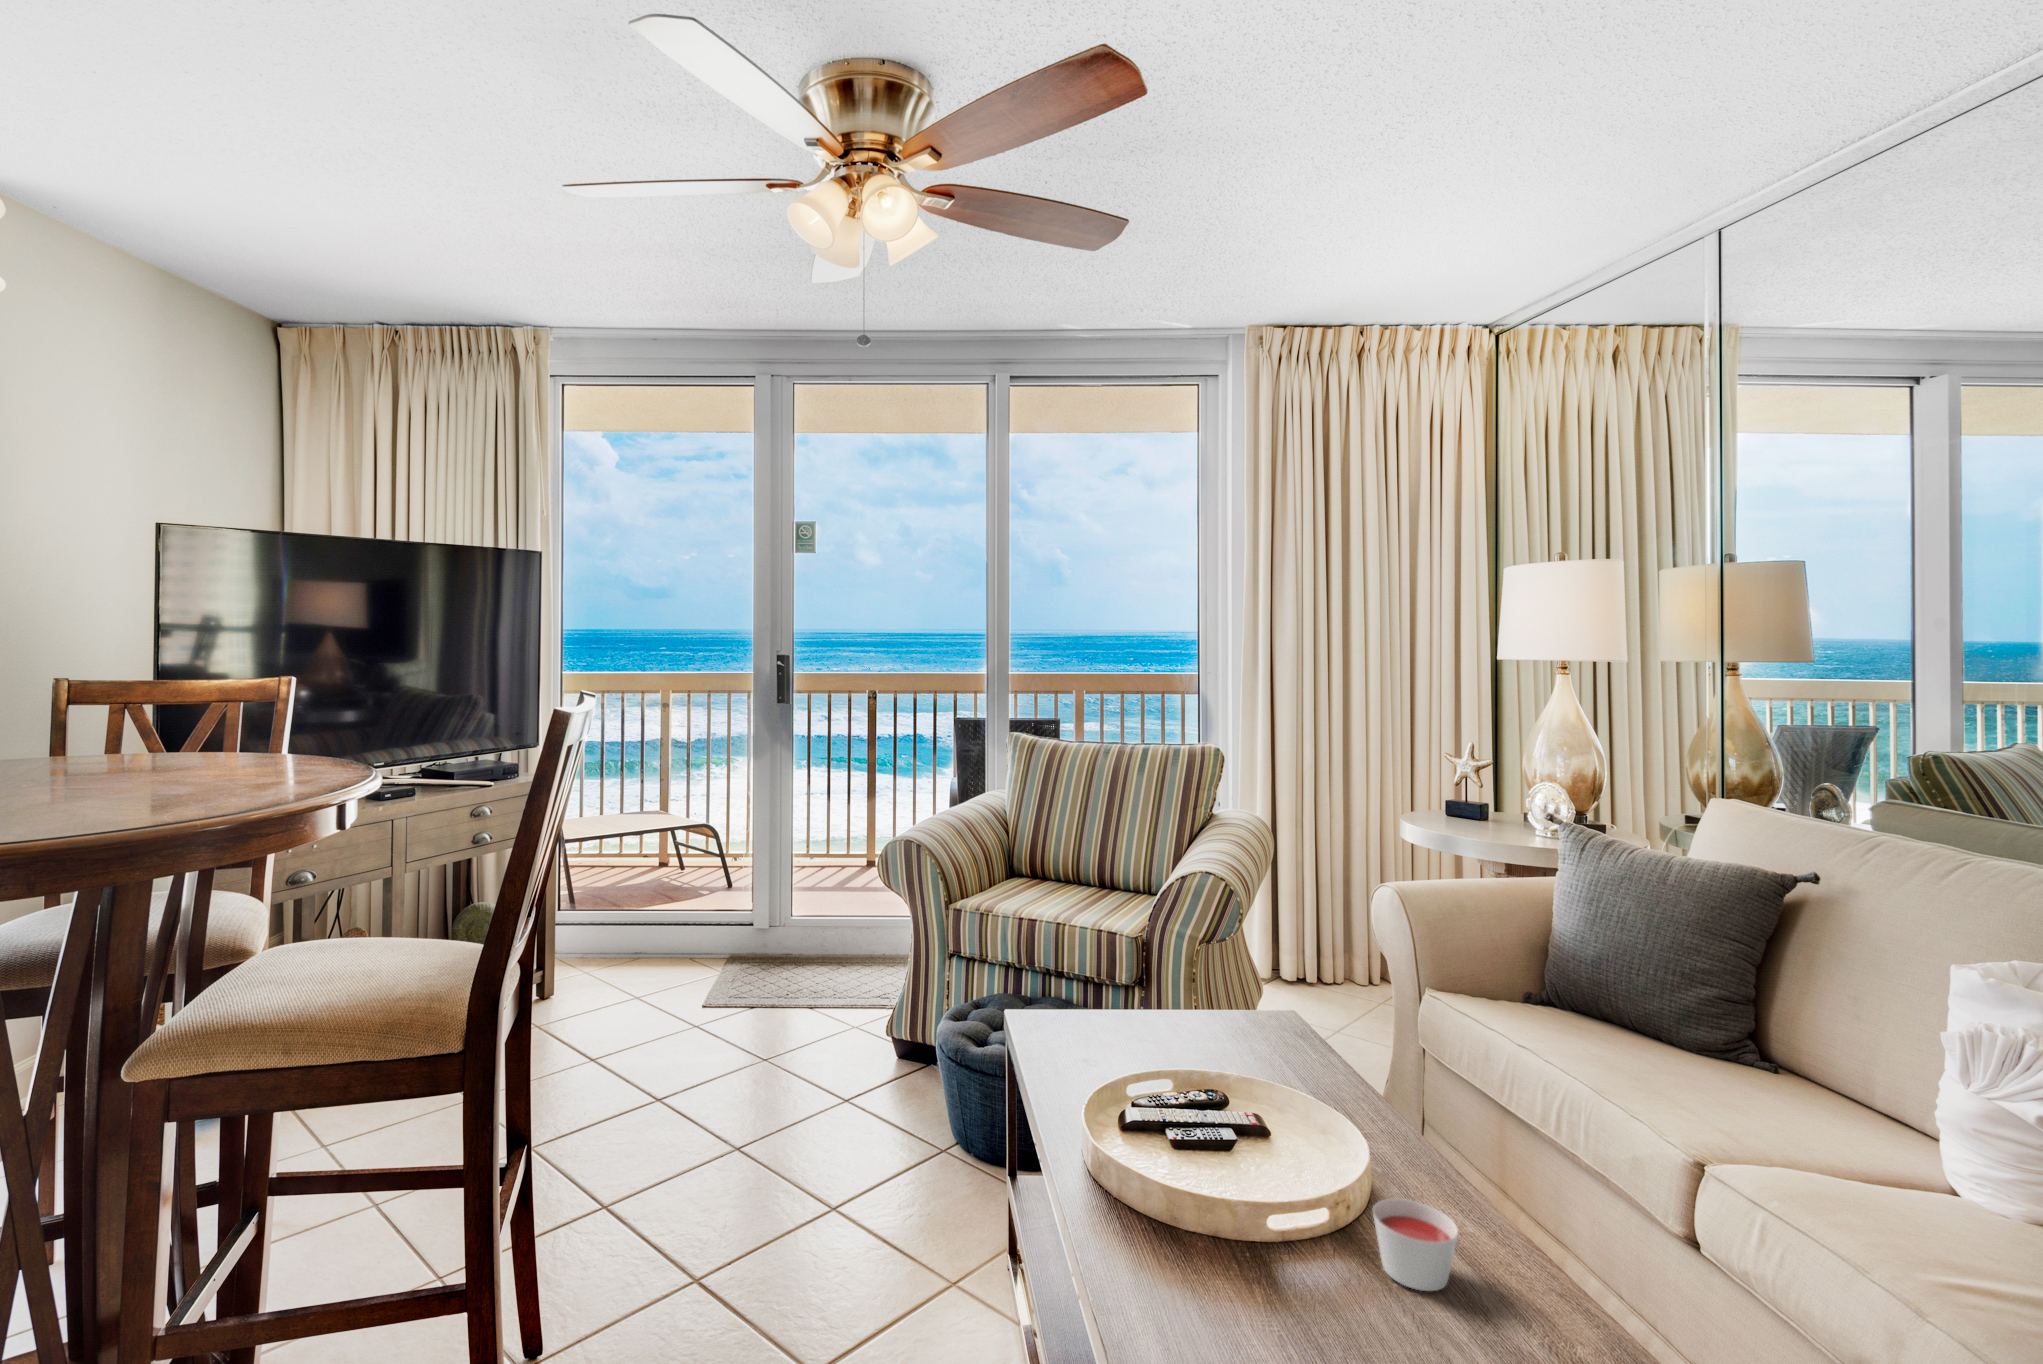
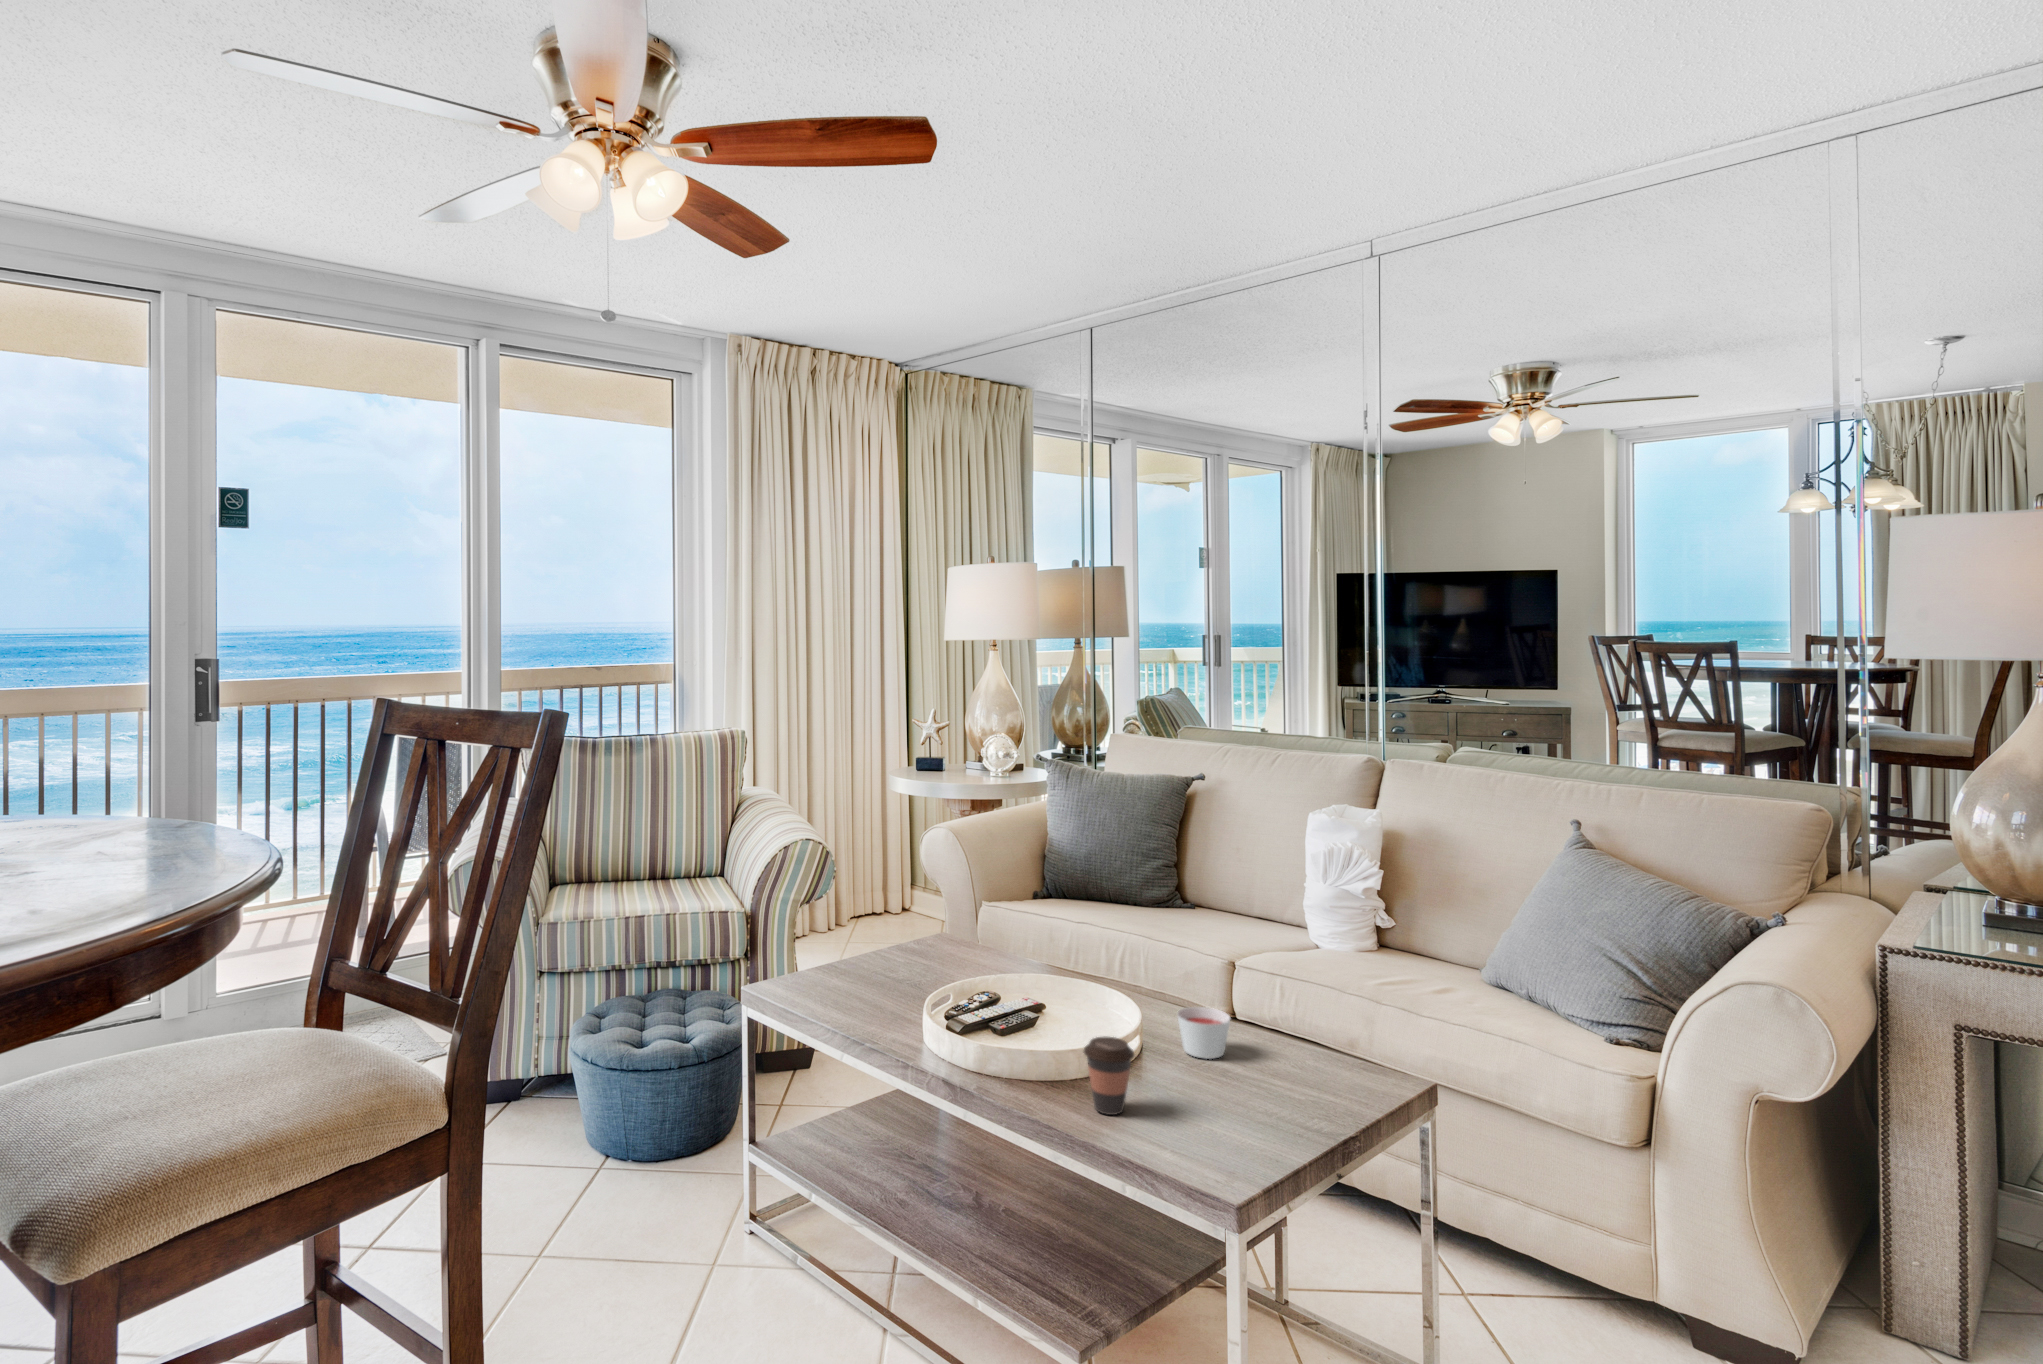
coffee cup: none [1125,1186,1195,1300] -> present [1084,1036,1134,1115]

